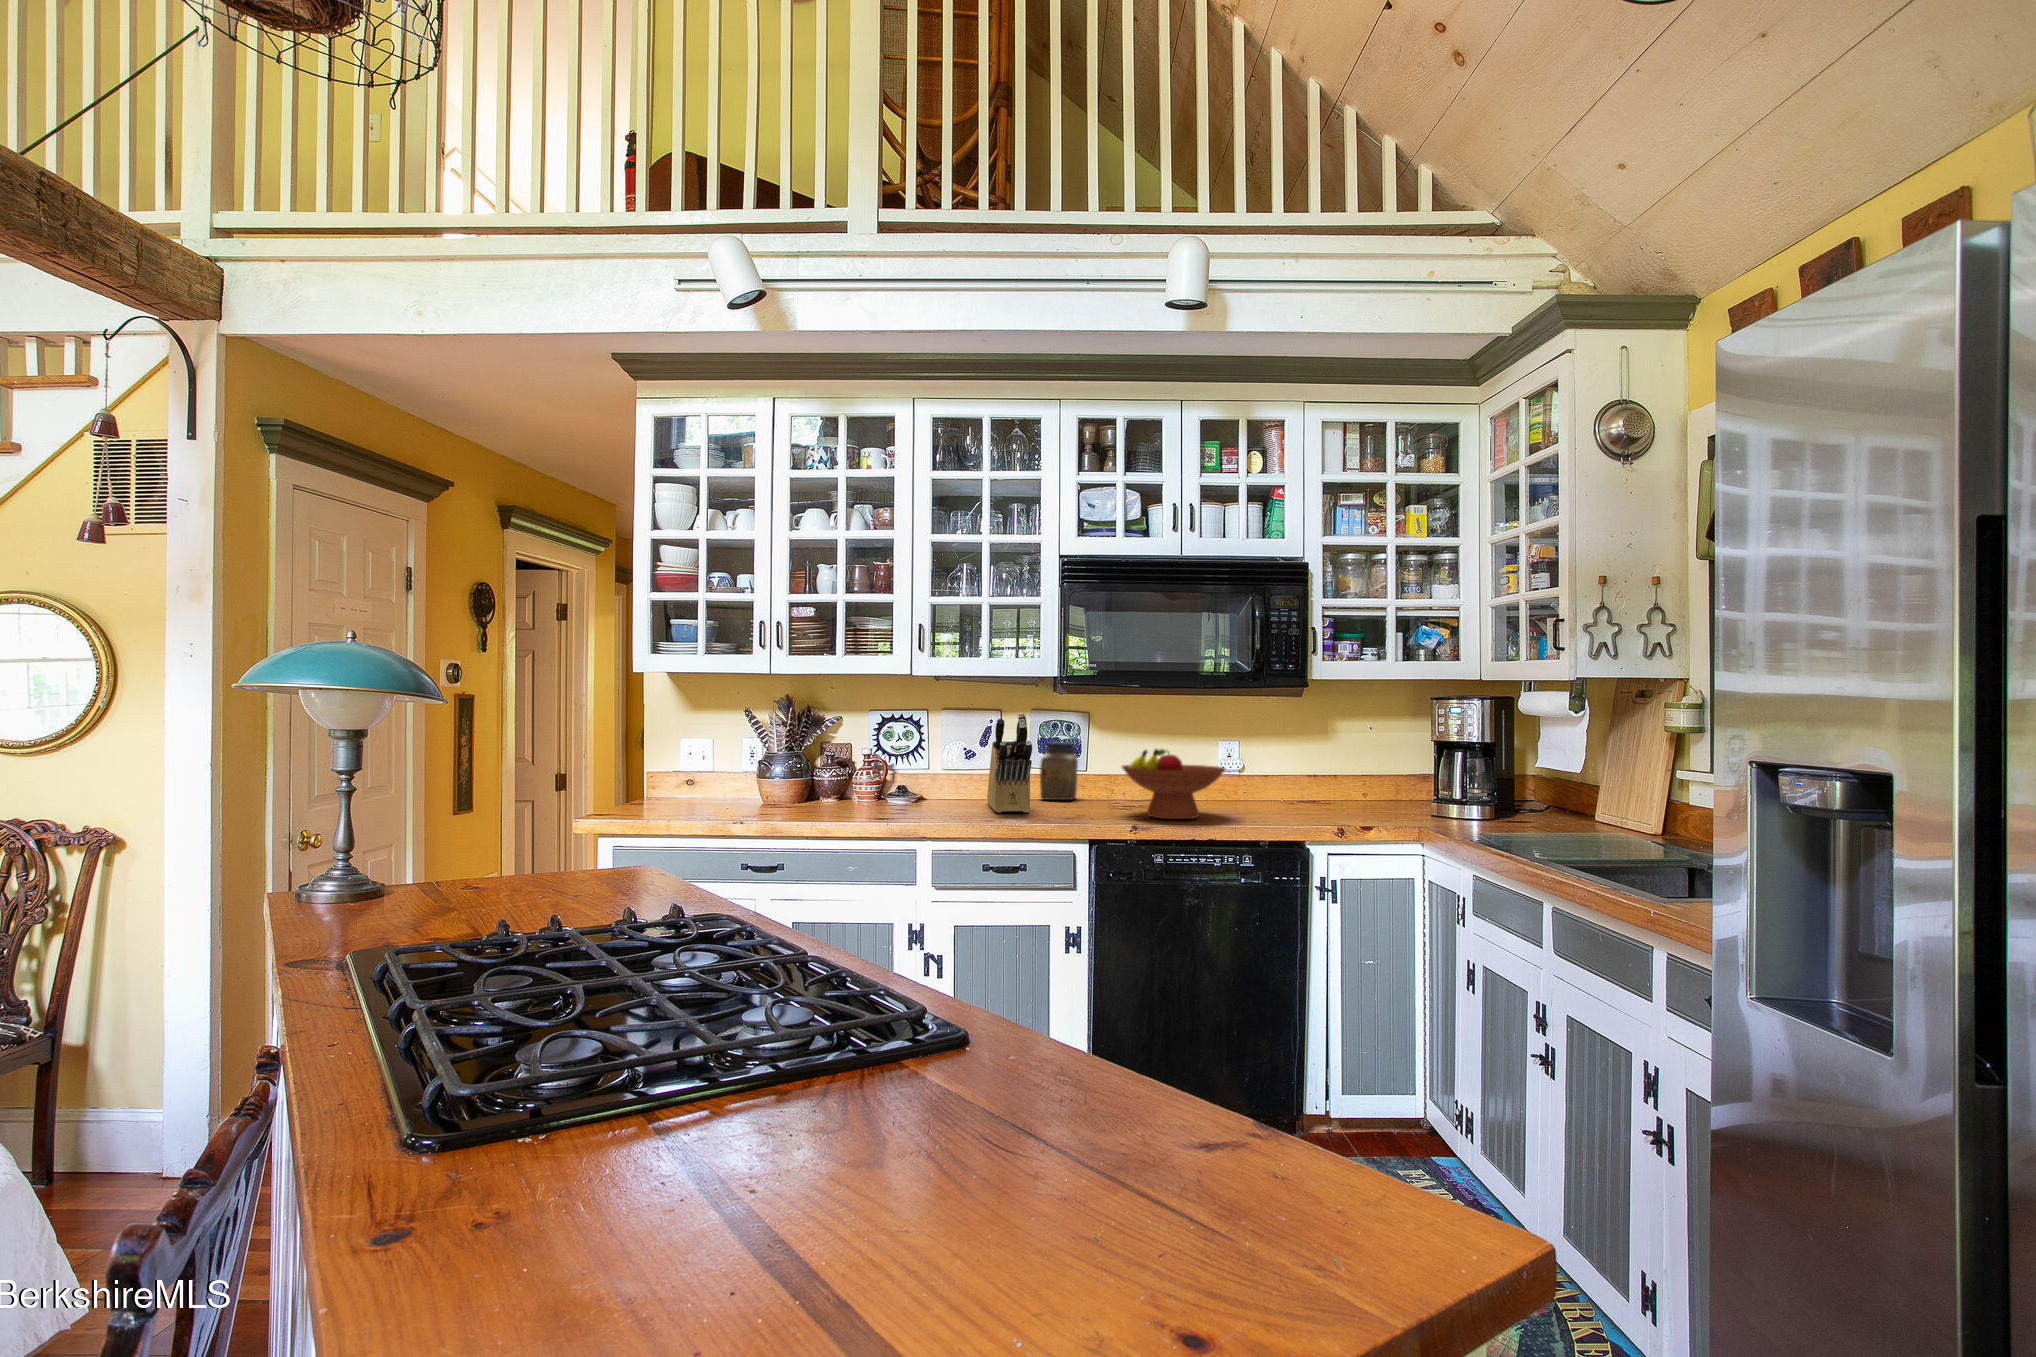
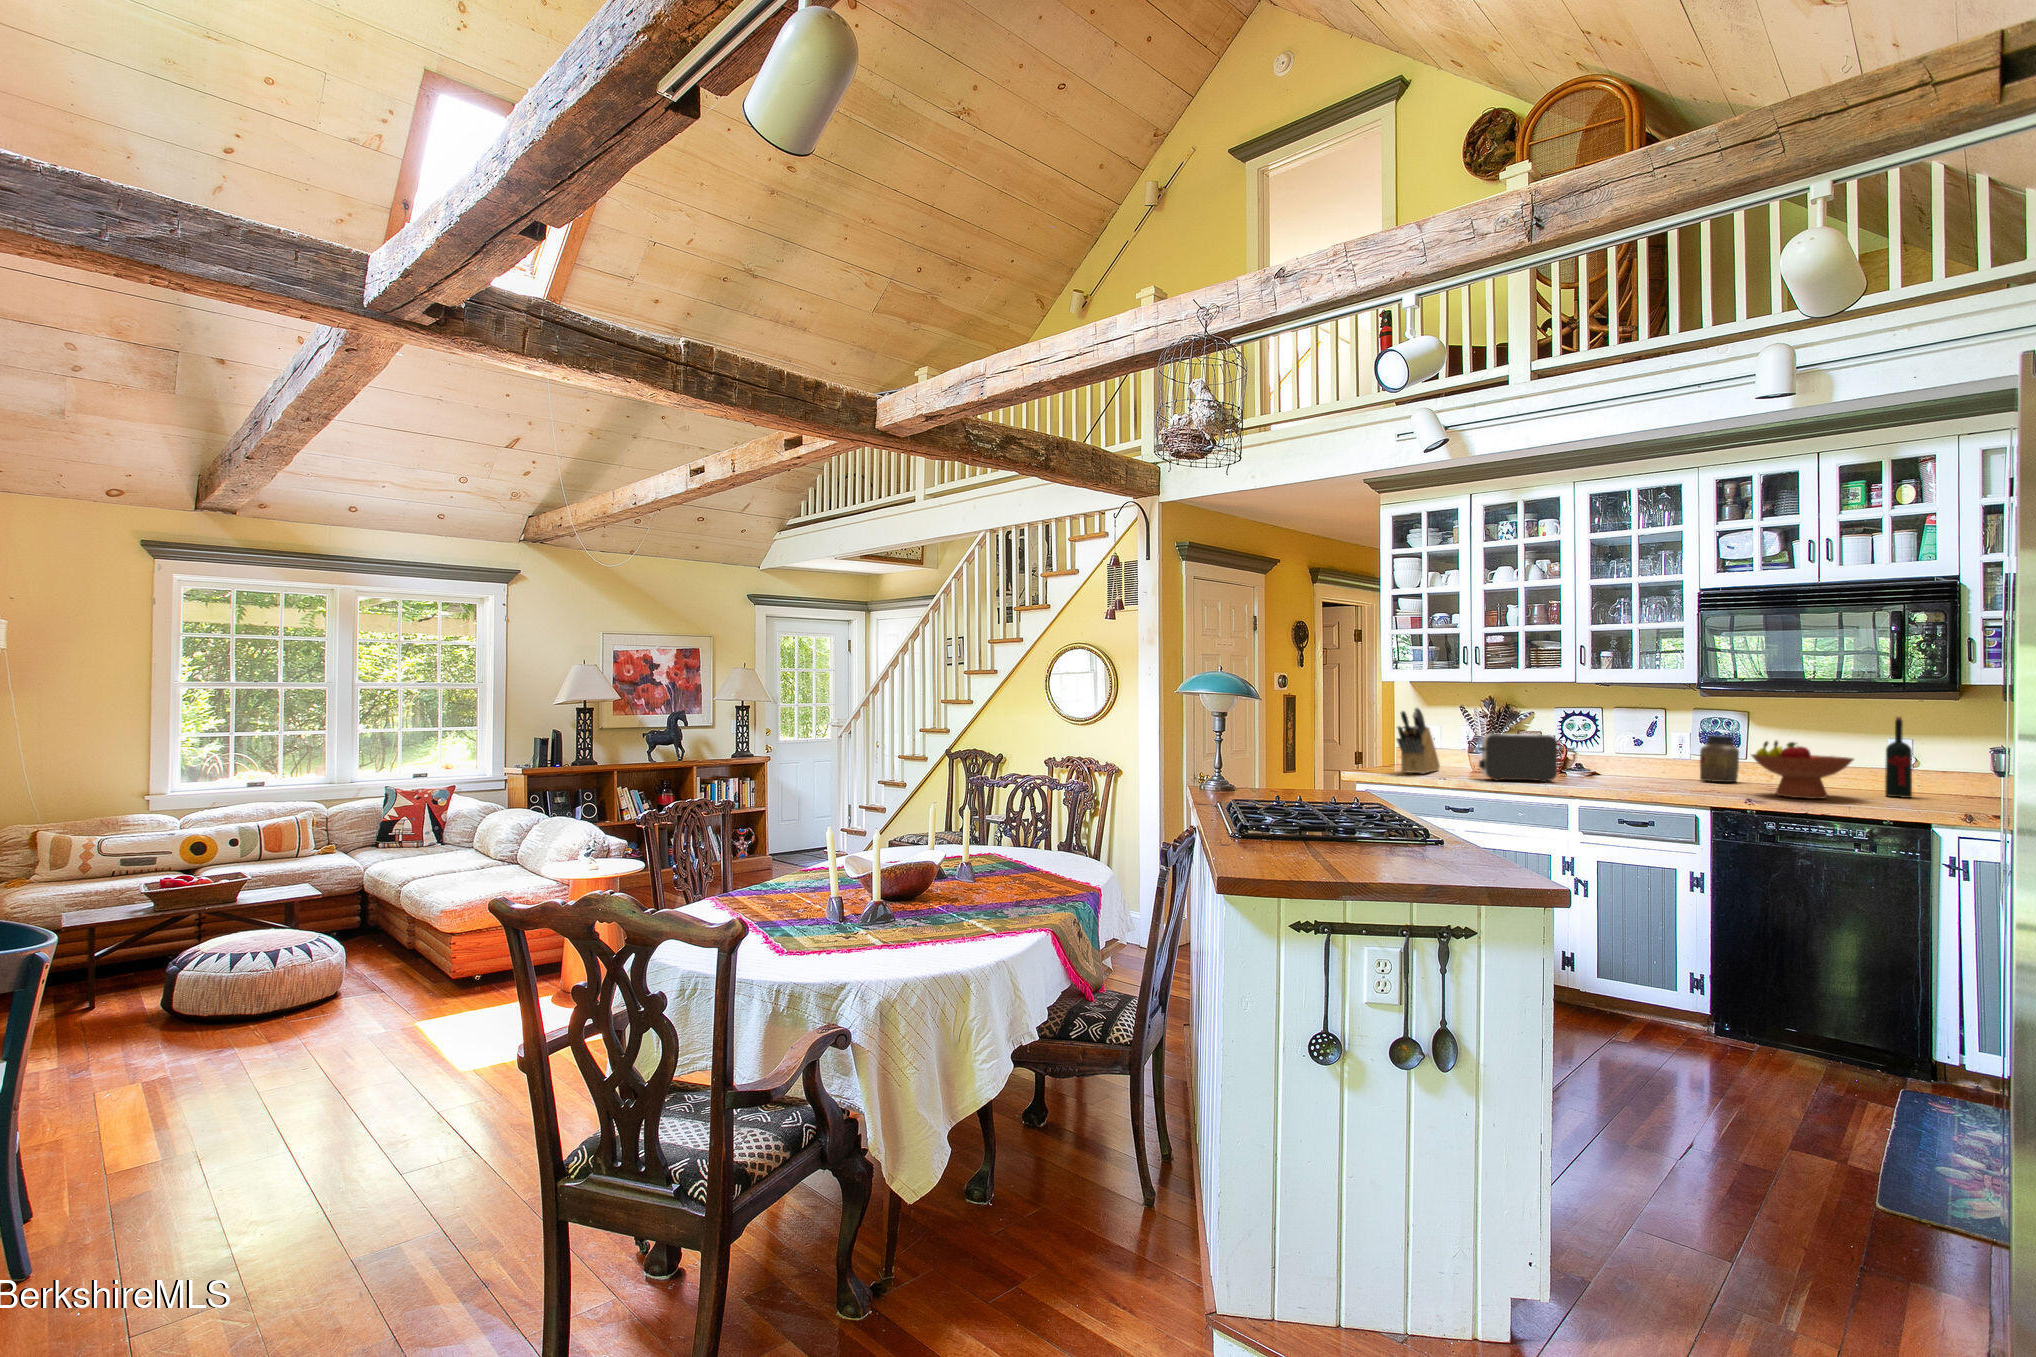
knife block: present [987,713,1032,813] -> present [1397,708,1440,774]
wine bottle: none [1231,717,1256,809] -> present [1885,717,1912,798]
toaster: none [790,748,896,819] -> present [1478,733,1558,782]

